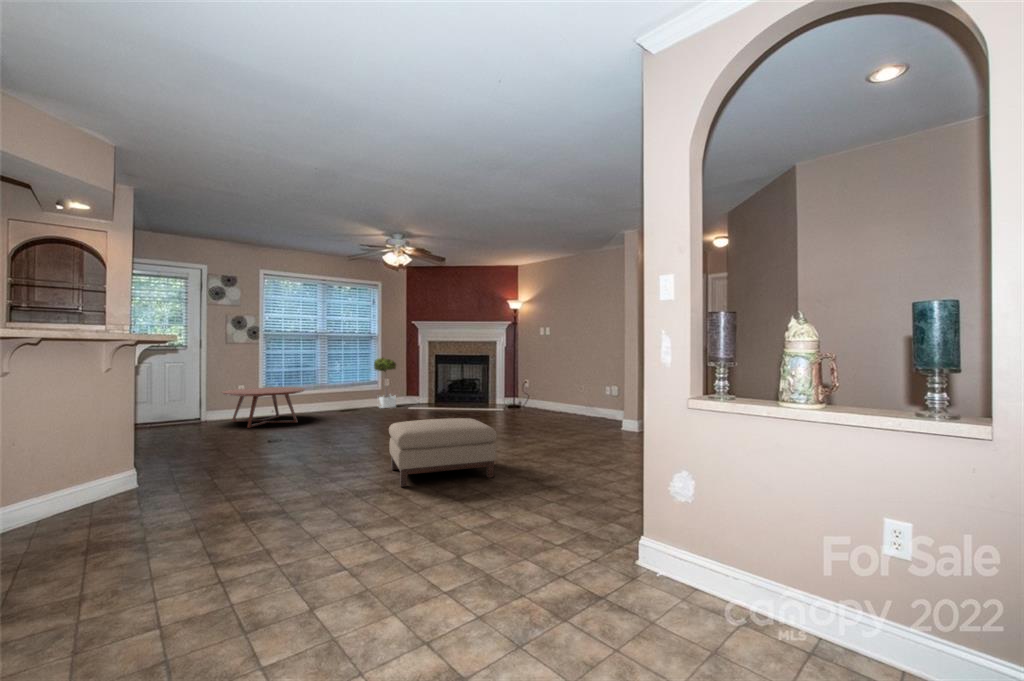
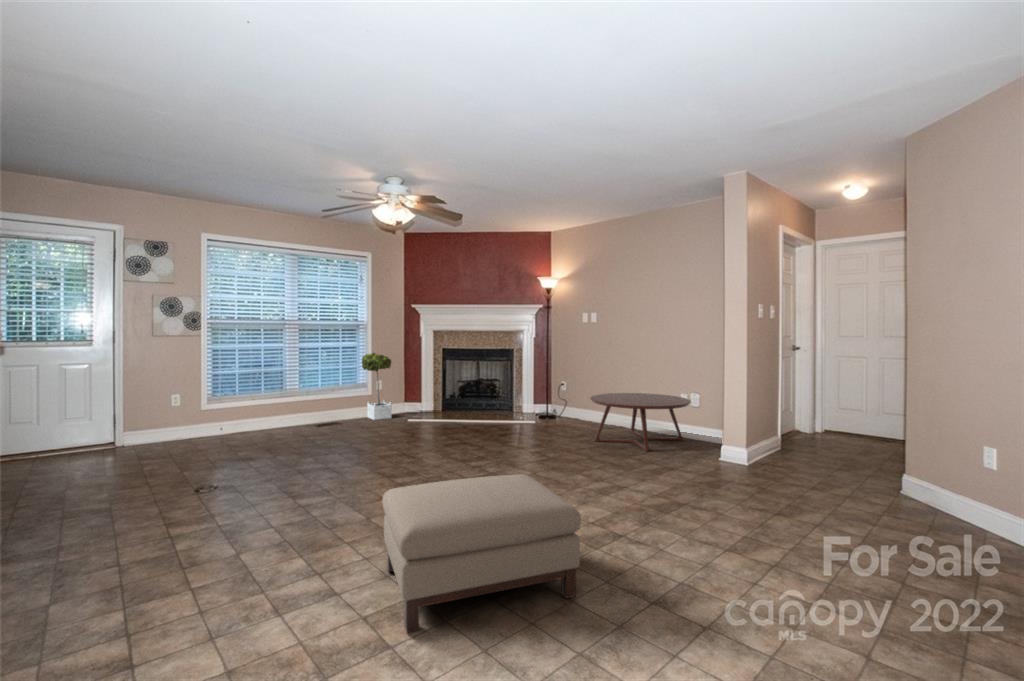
coffee table: present [222,387,305,428] -> present [590,393,691,451]

